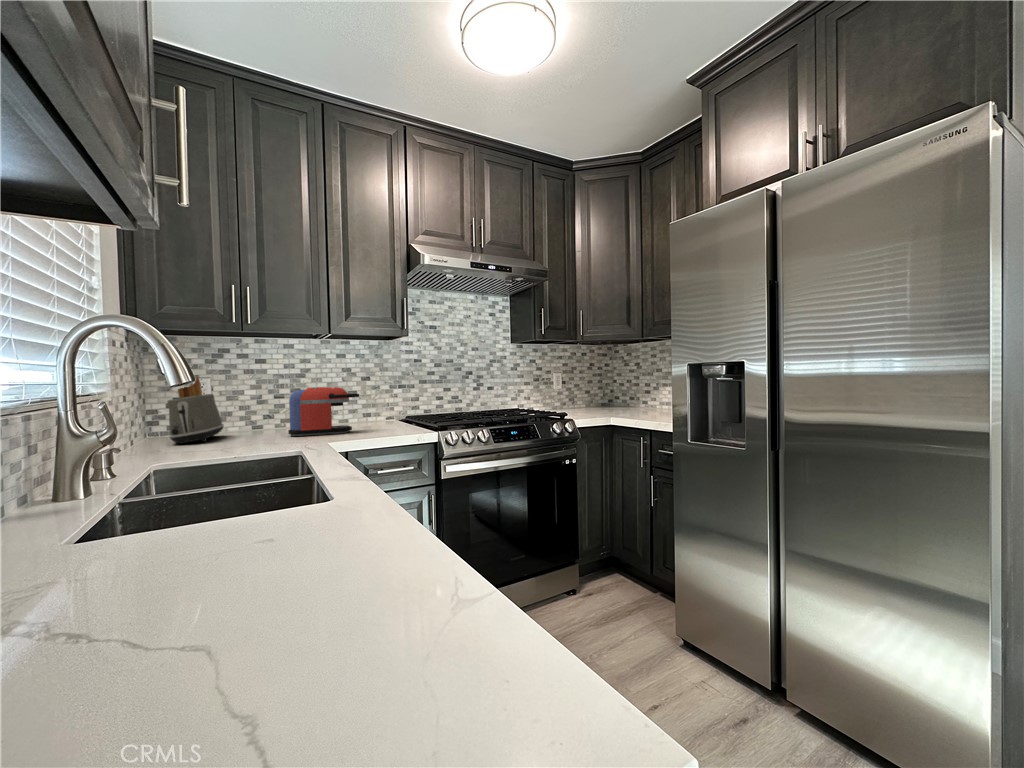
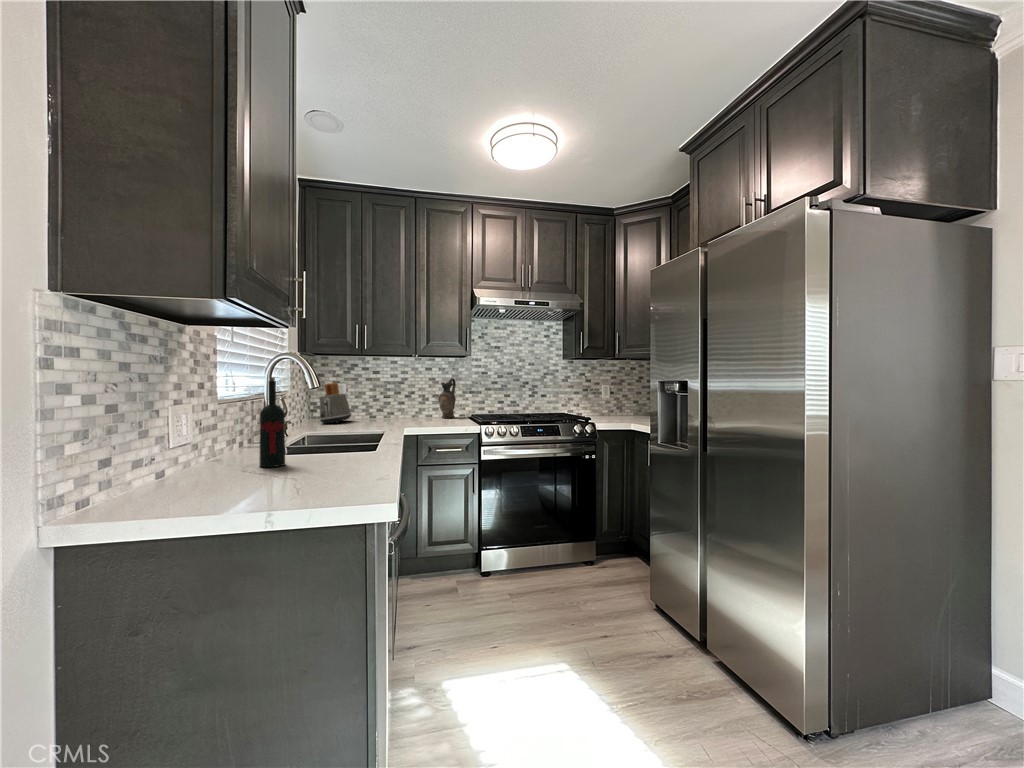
wine bottle: none [49,339,146,619] -> present [259,377,285,467]
ceramic pitcher: none [359,367,383,423] -> present [438,378,456,418]
coffee maker: present [288,387,359,436] -> none [386,392,431,423]

